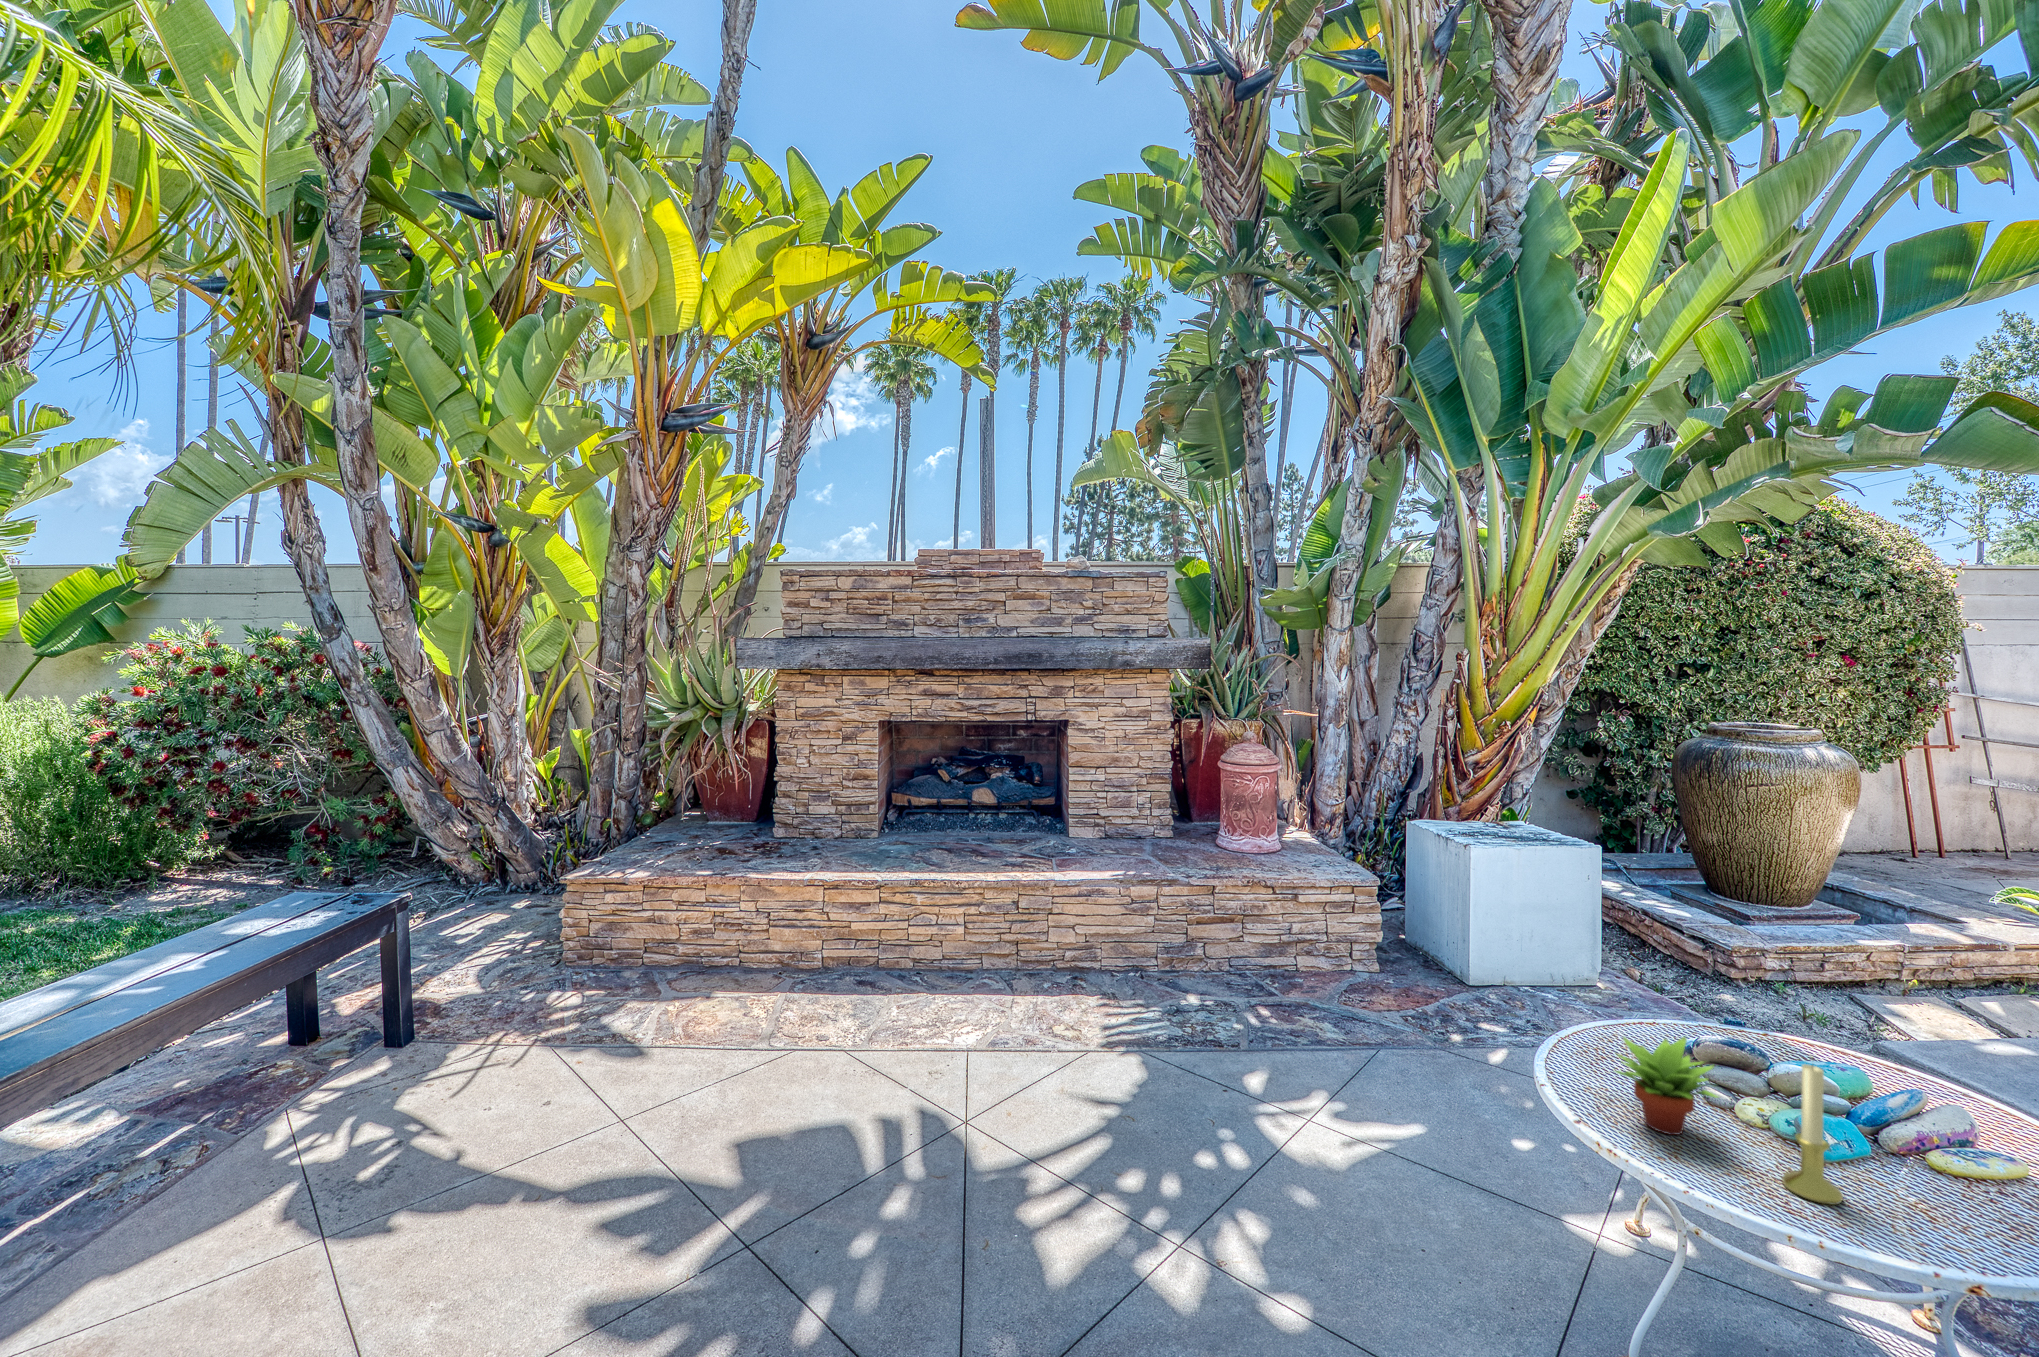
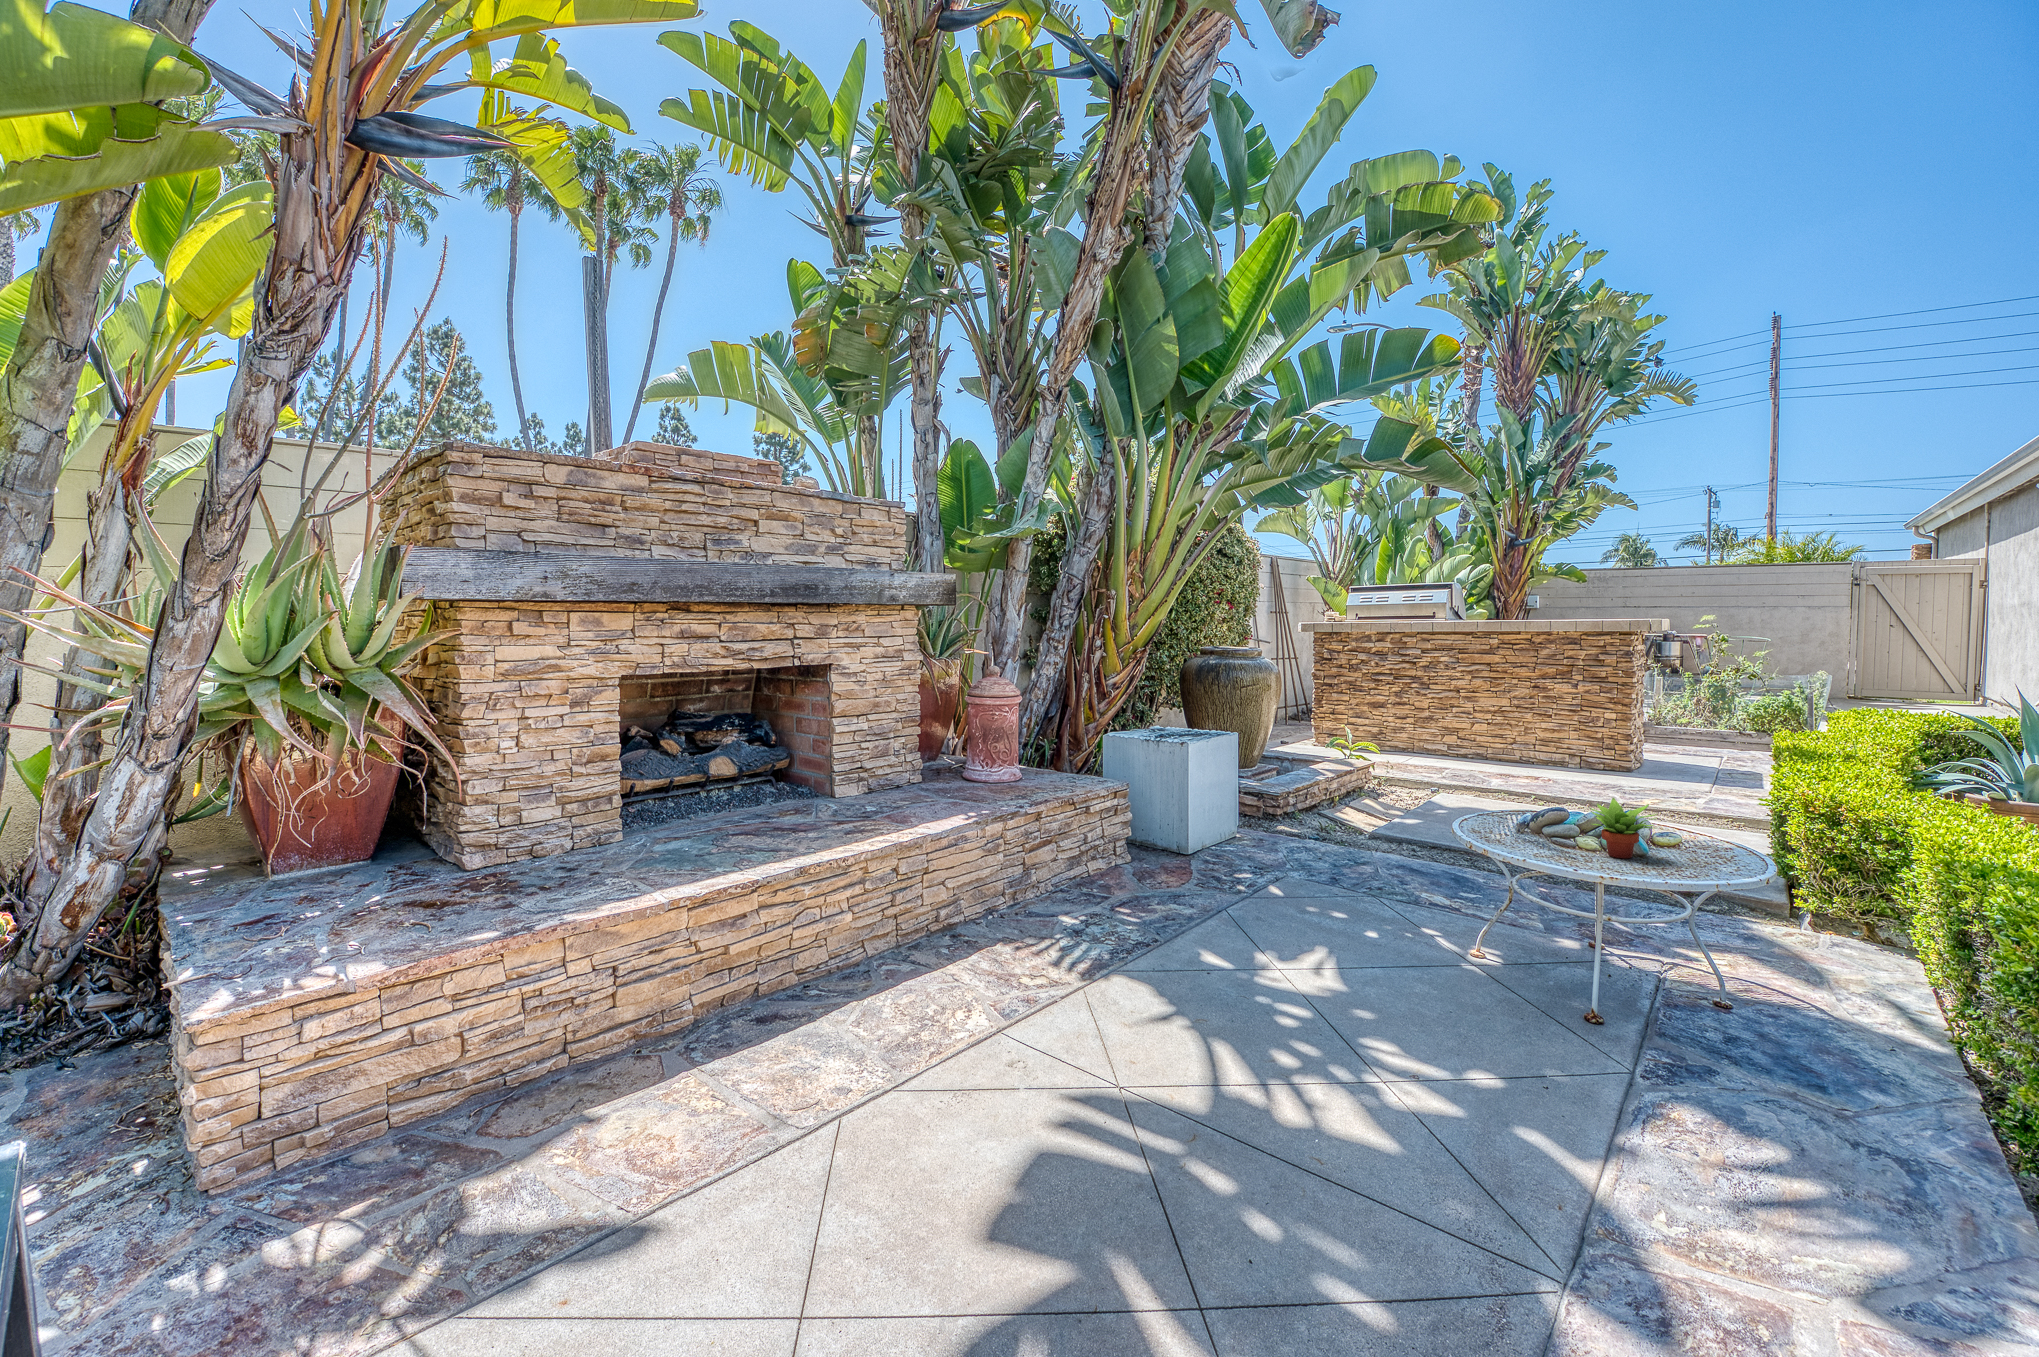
candle holder: present [1782,1064,1843,1205] -> none [1692,786,1725,864]

